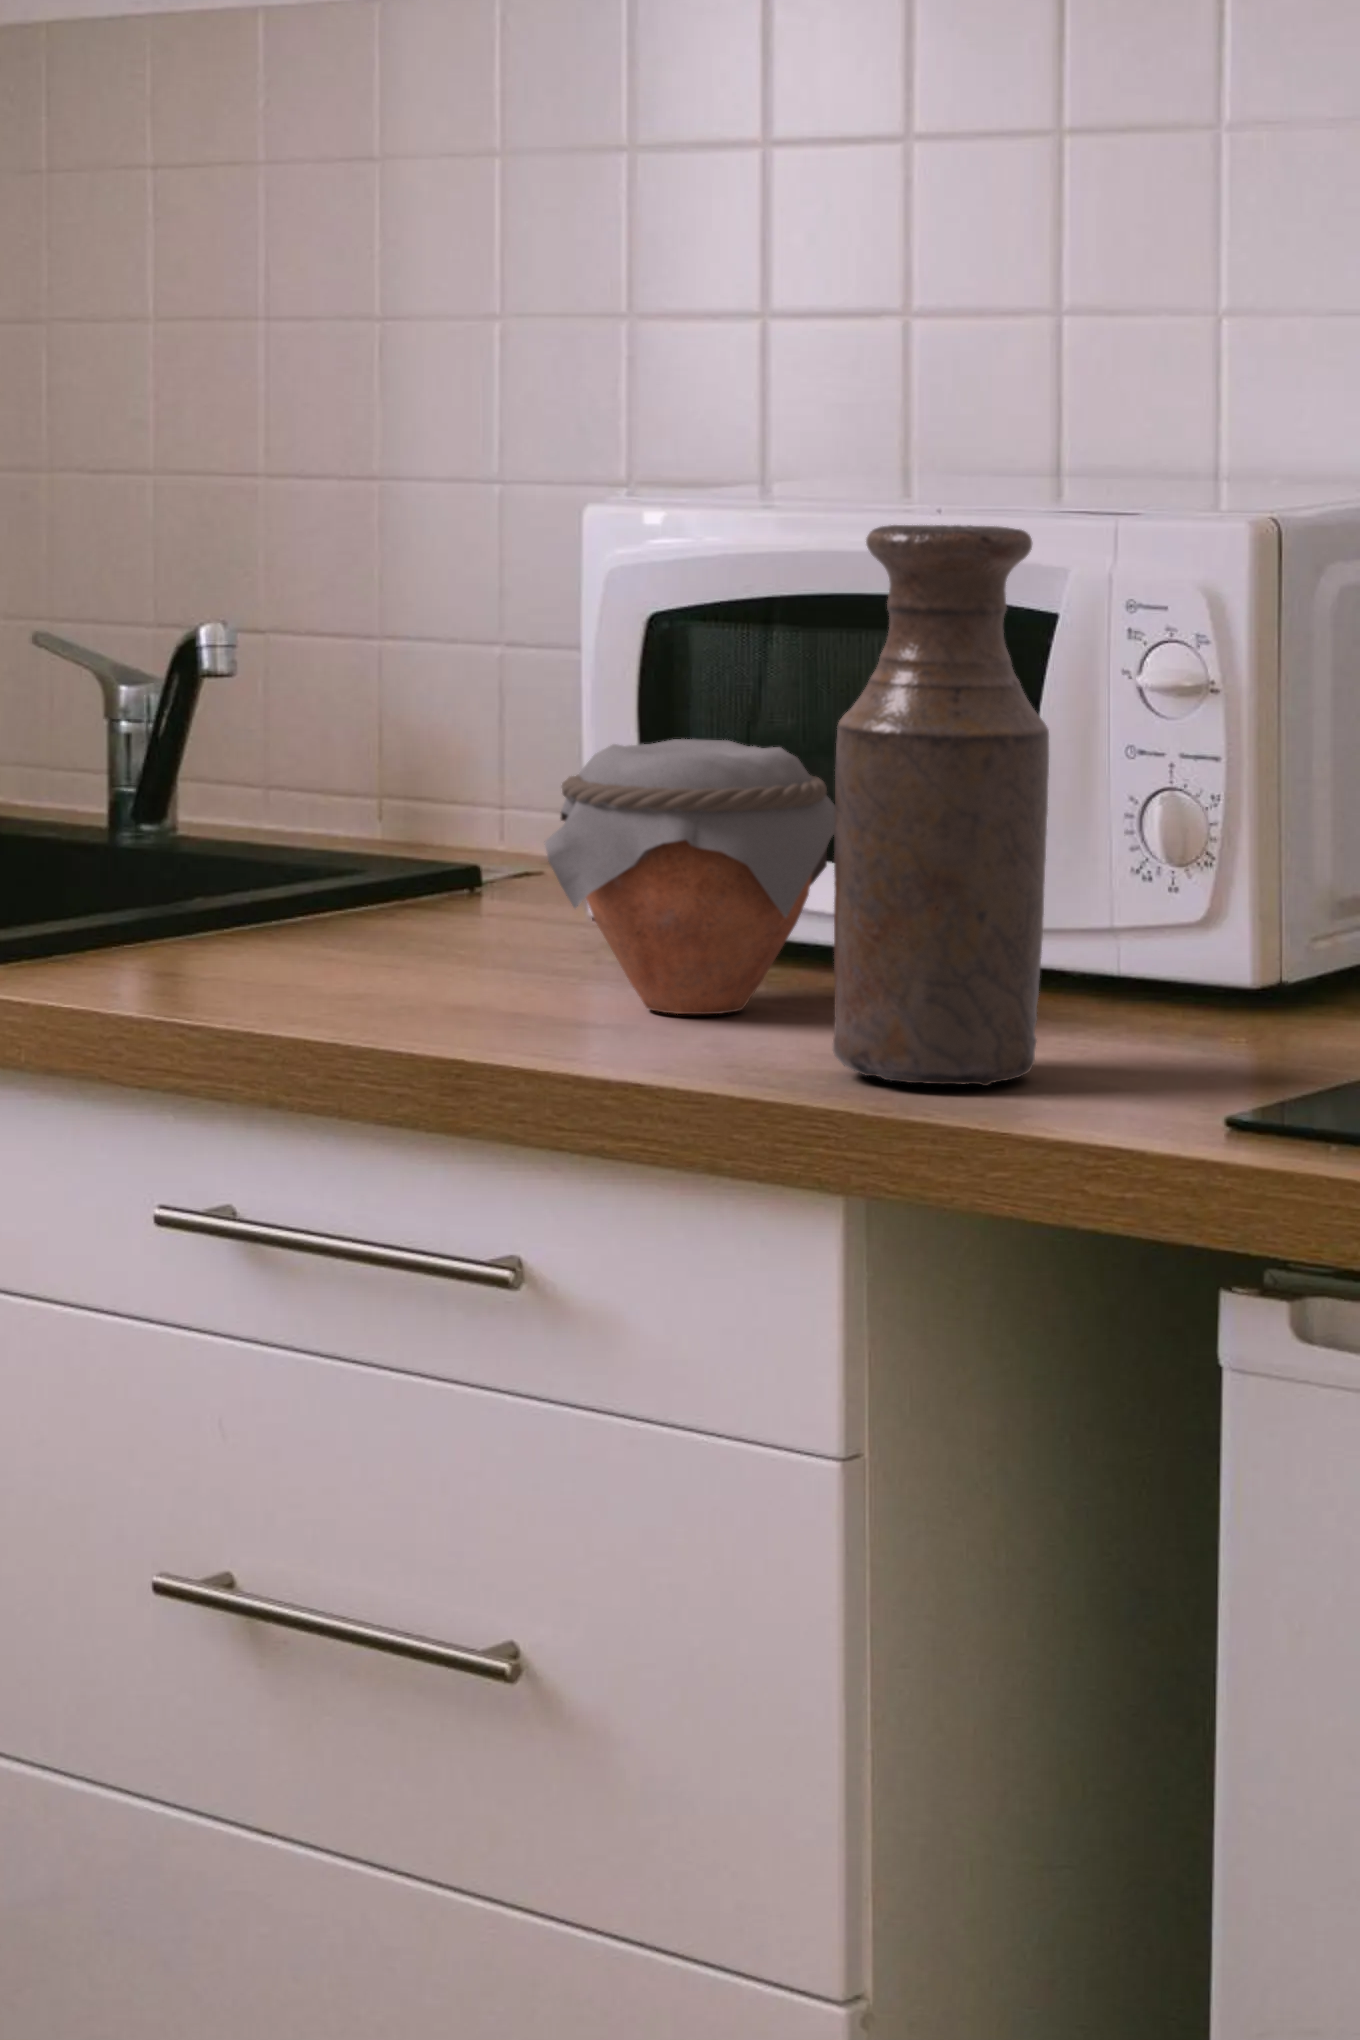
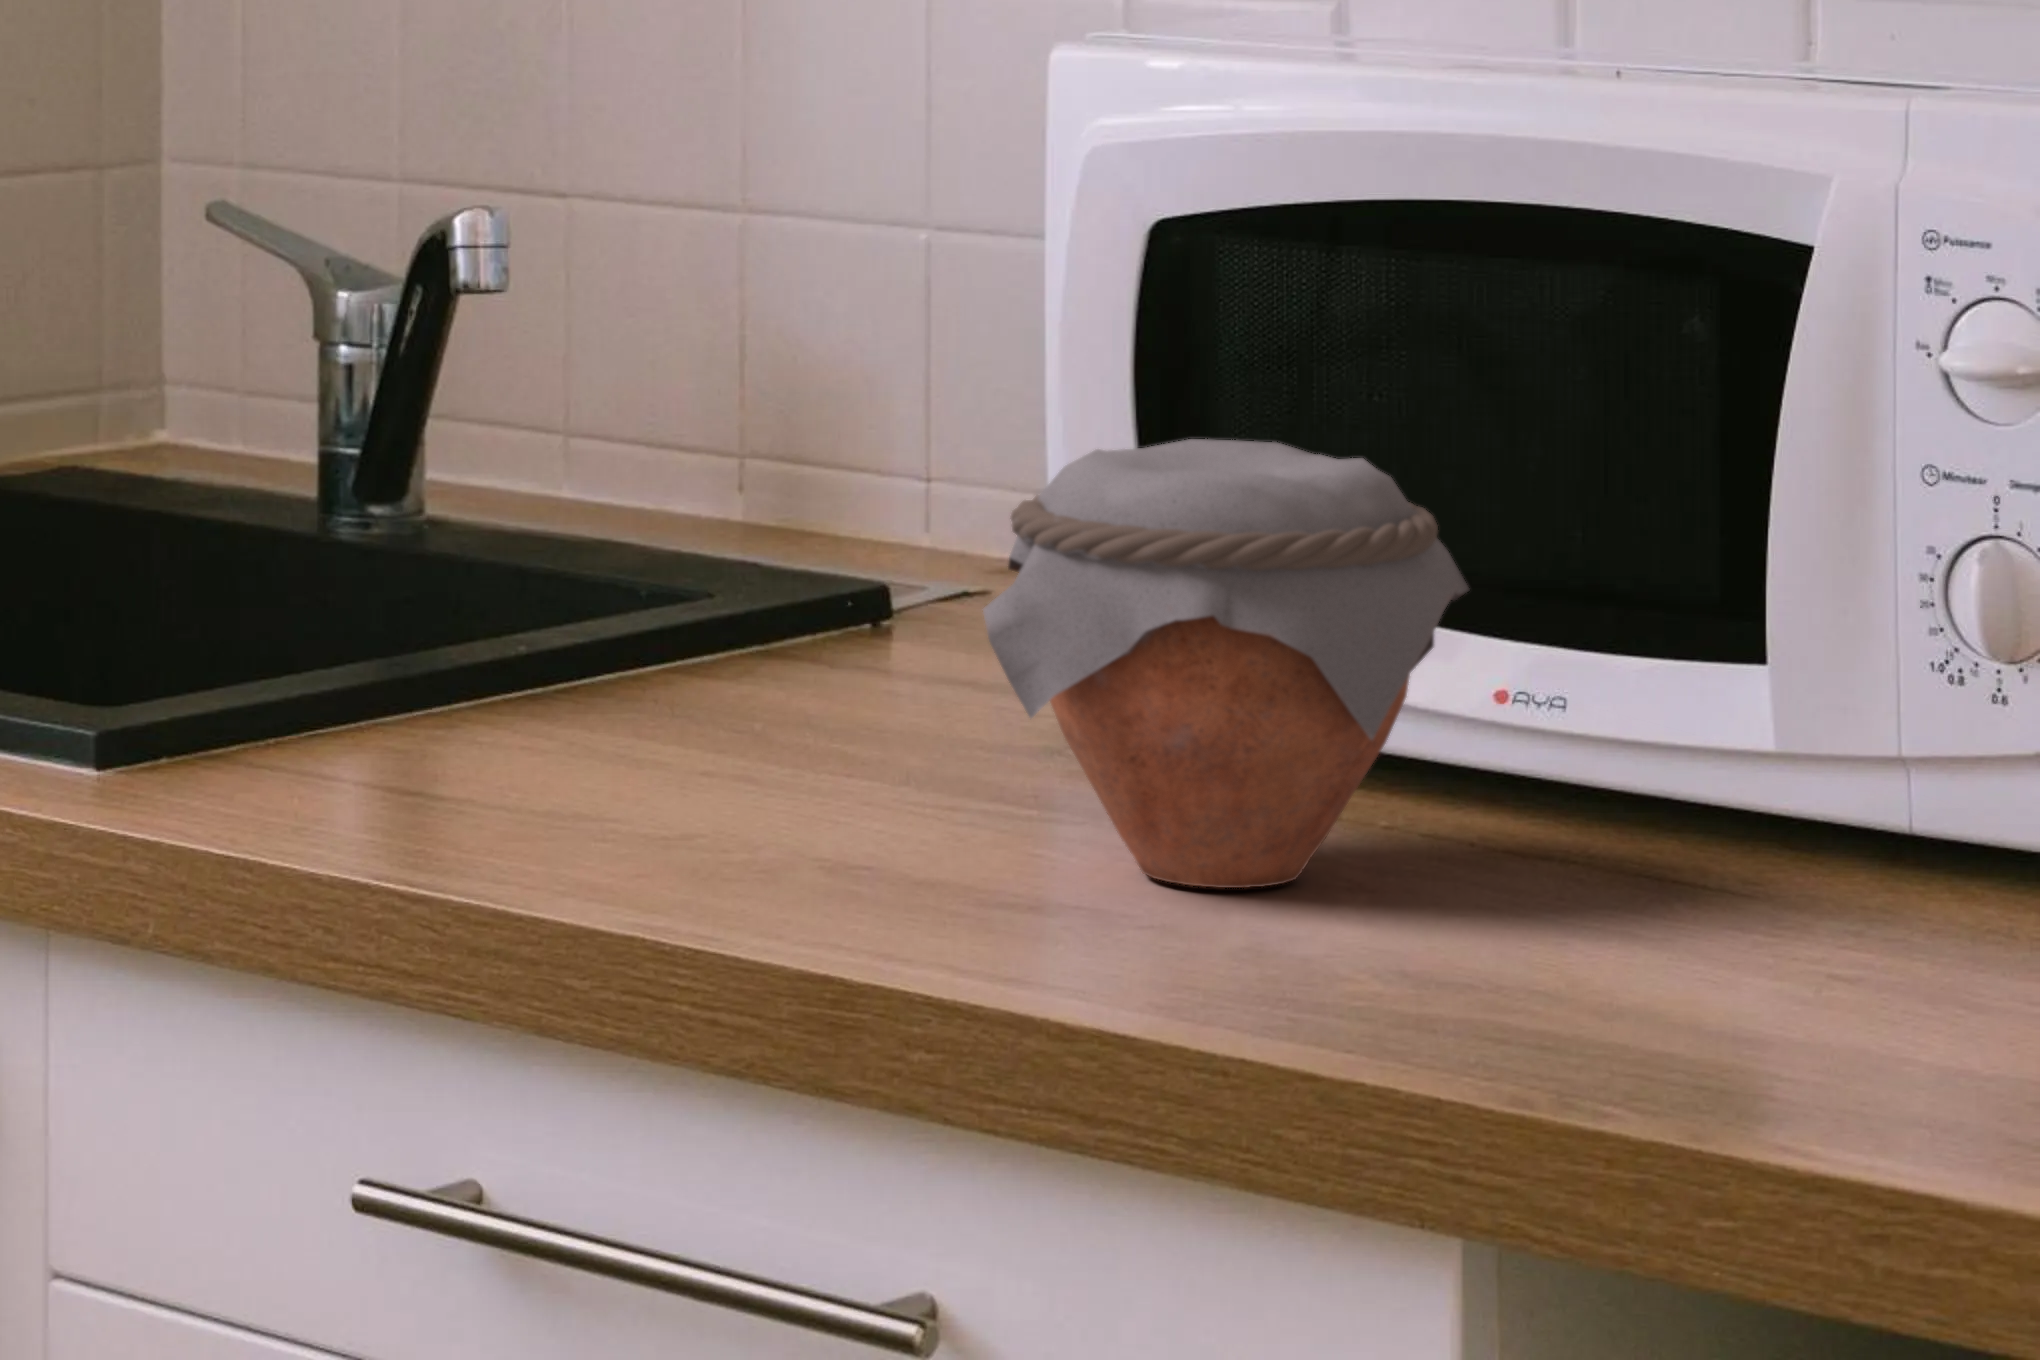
bottle: present [833,525,1049,1086] -> none [1458,126,1826,1058]

